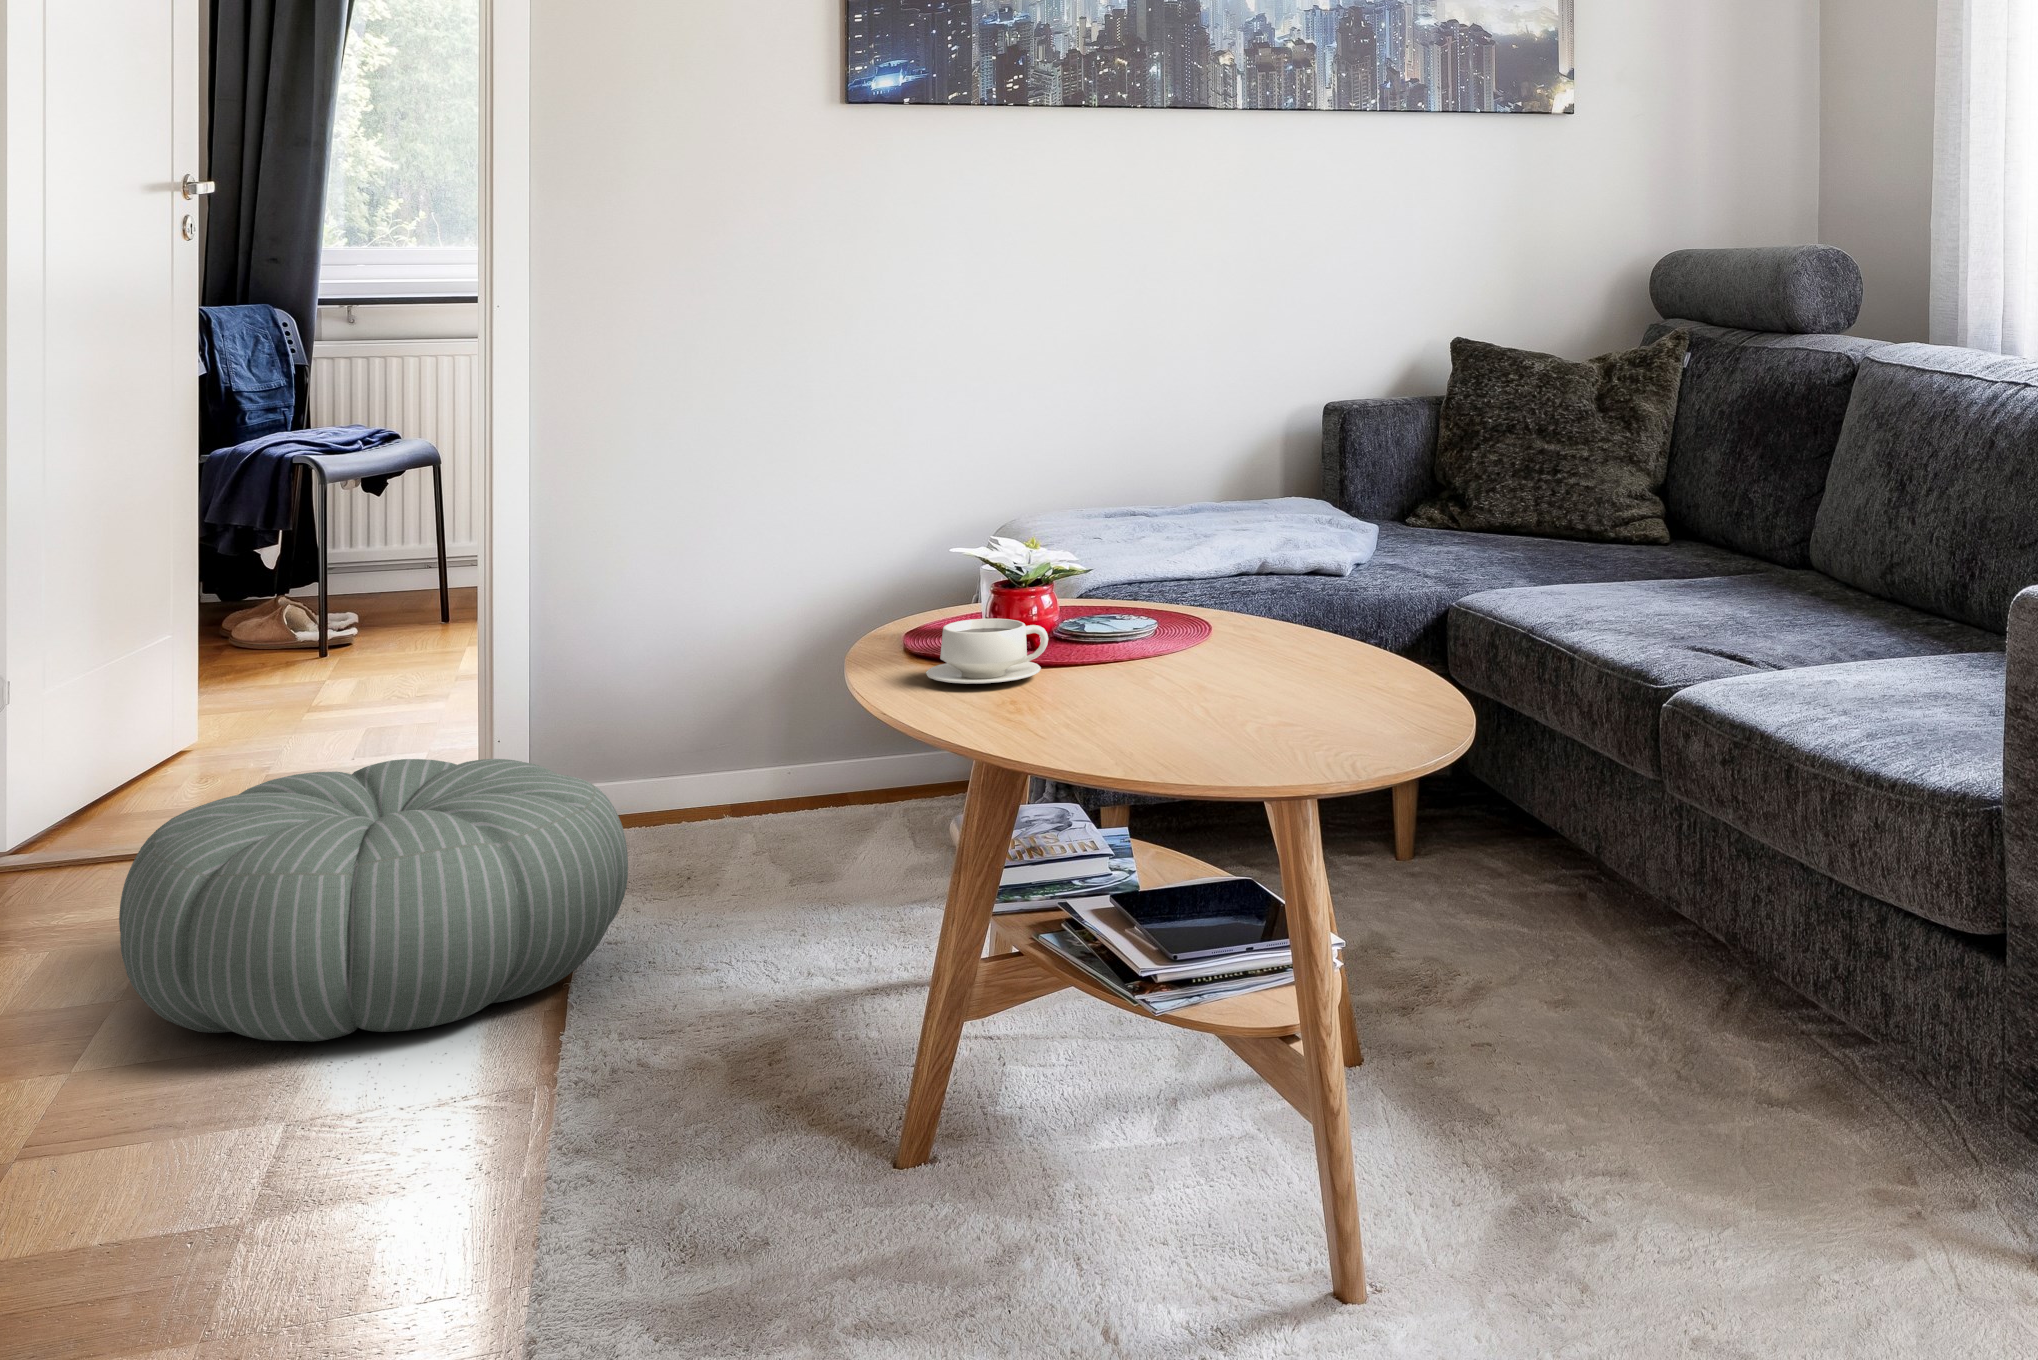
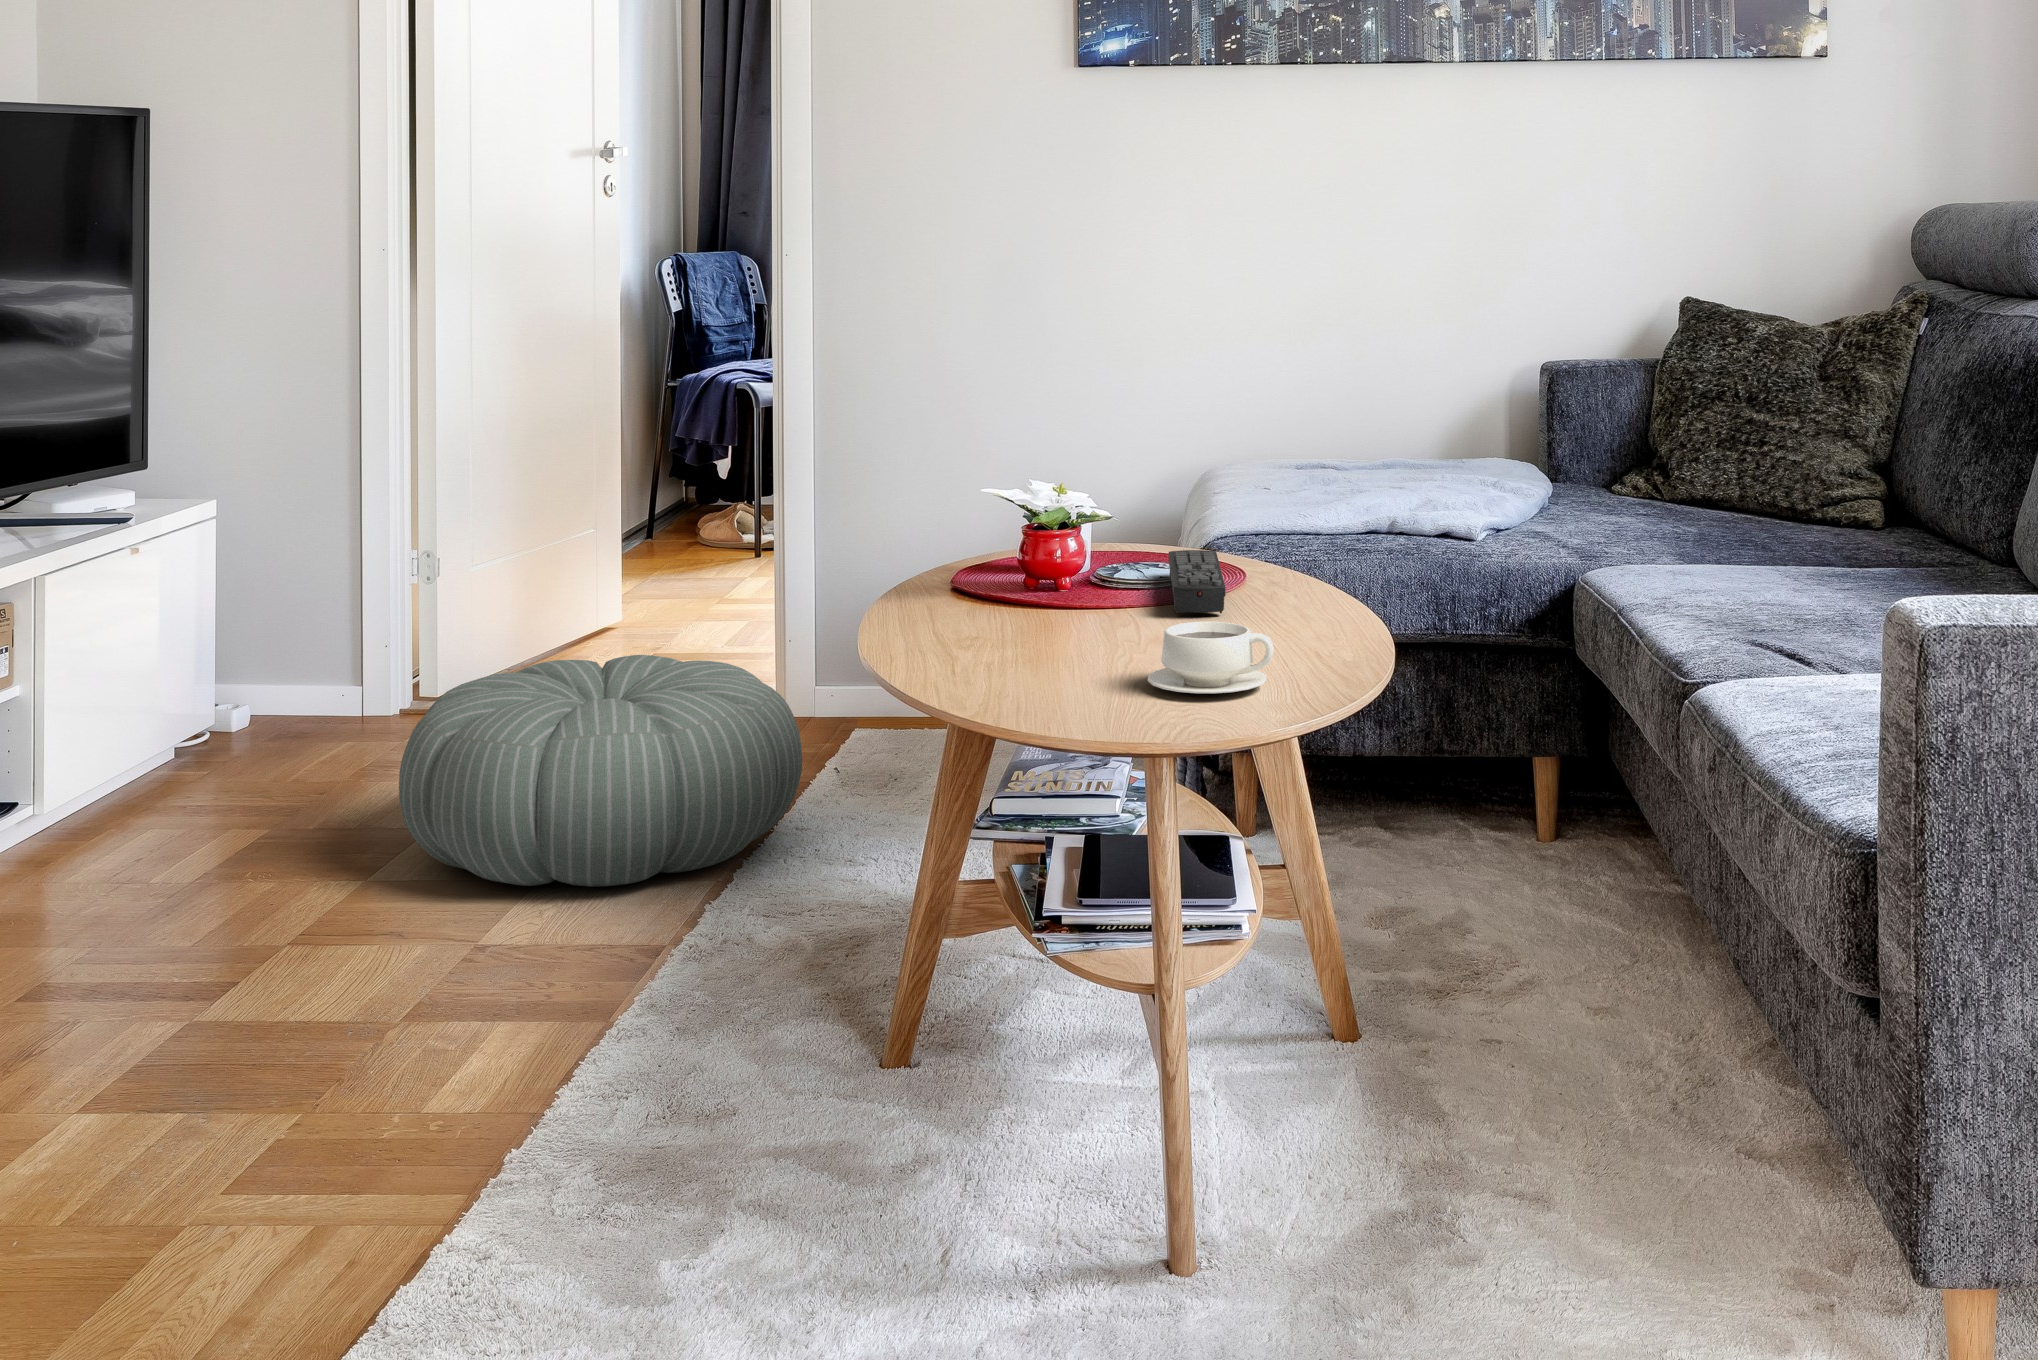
remote control: none [1109,594,1218,657] -> present [1169,550,1226,614]
teacup: present [926,619,1048,684] -> present [1148,622,1274,693]

